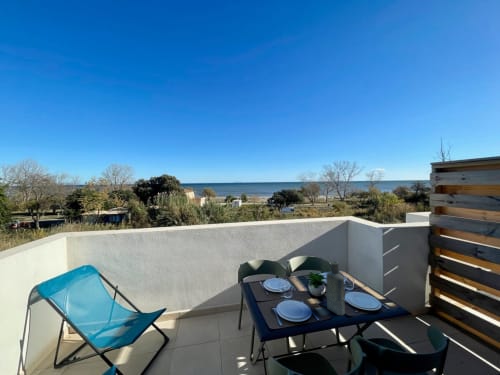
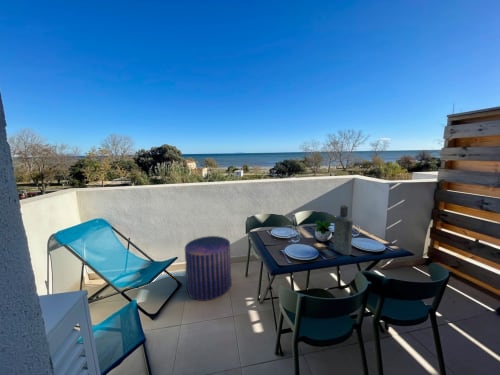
pouf: none [174,283,223,361] -> present [185,236,231,301]

